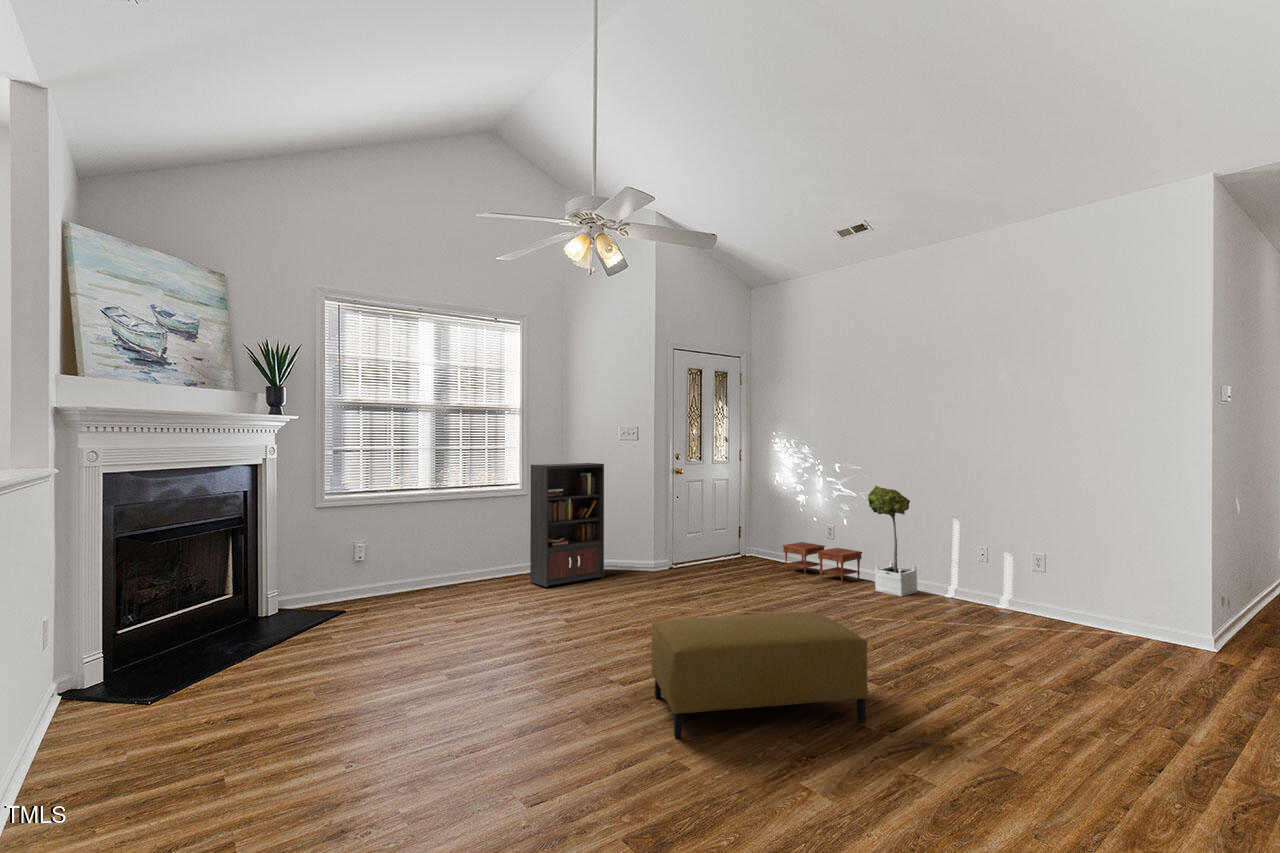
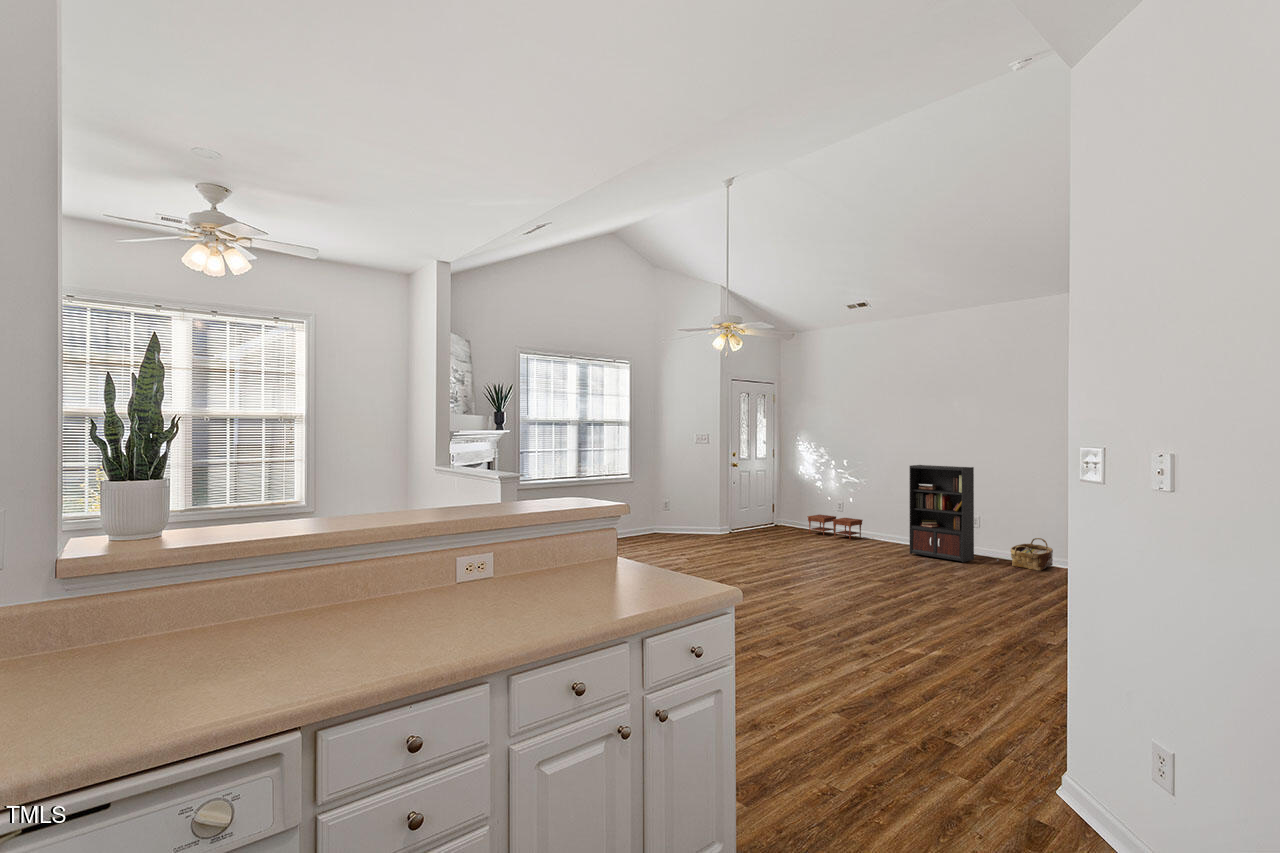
bookcase: present [530,463,604,587] -> present [909,465,999,562]
potted tree: present [868,486,917,596] -> none [868,475,900,547]
woven basket: none [1100,593,1174,653] -> present [1011,538,1053,571]
ottoman: present [651,612,868,738] -> none [763,542,883,601]

